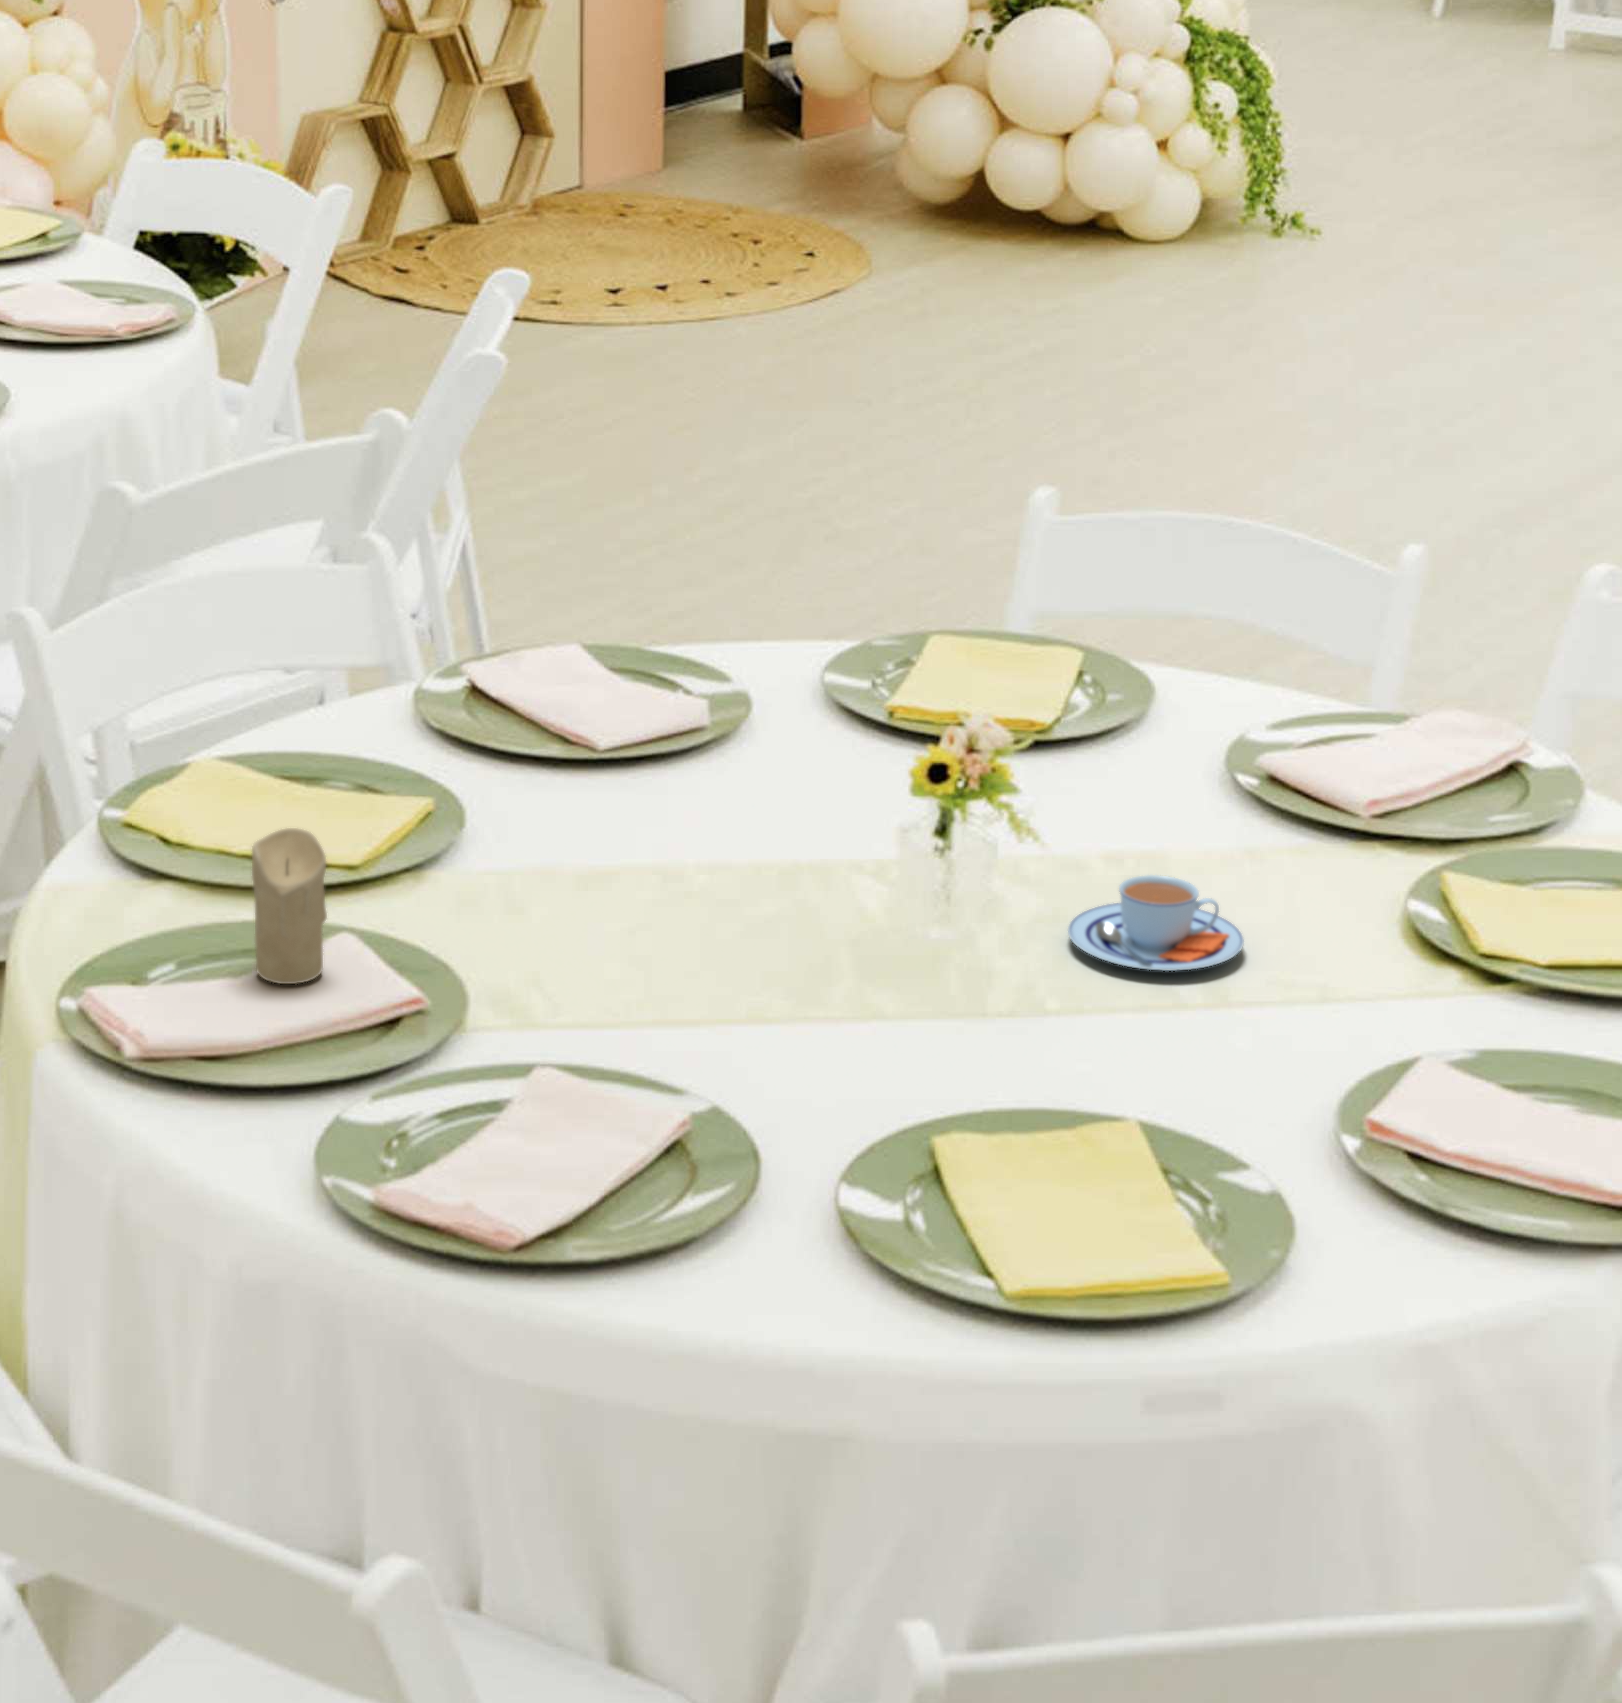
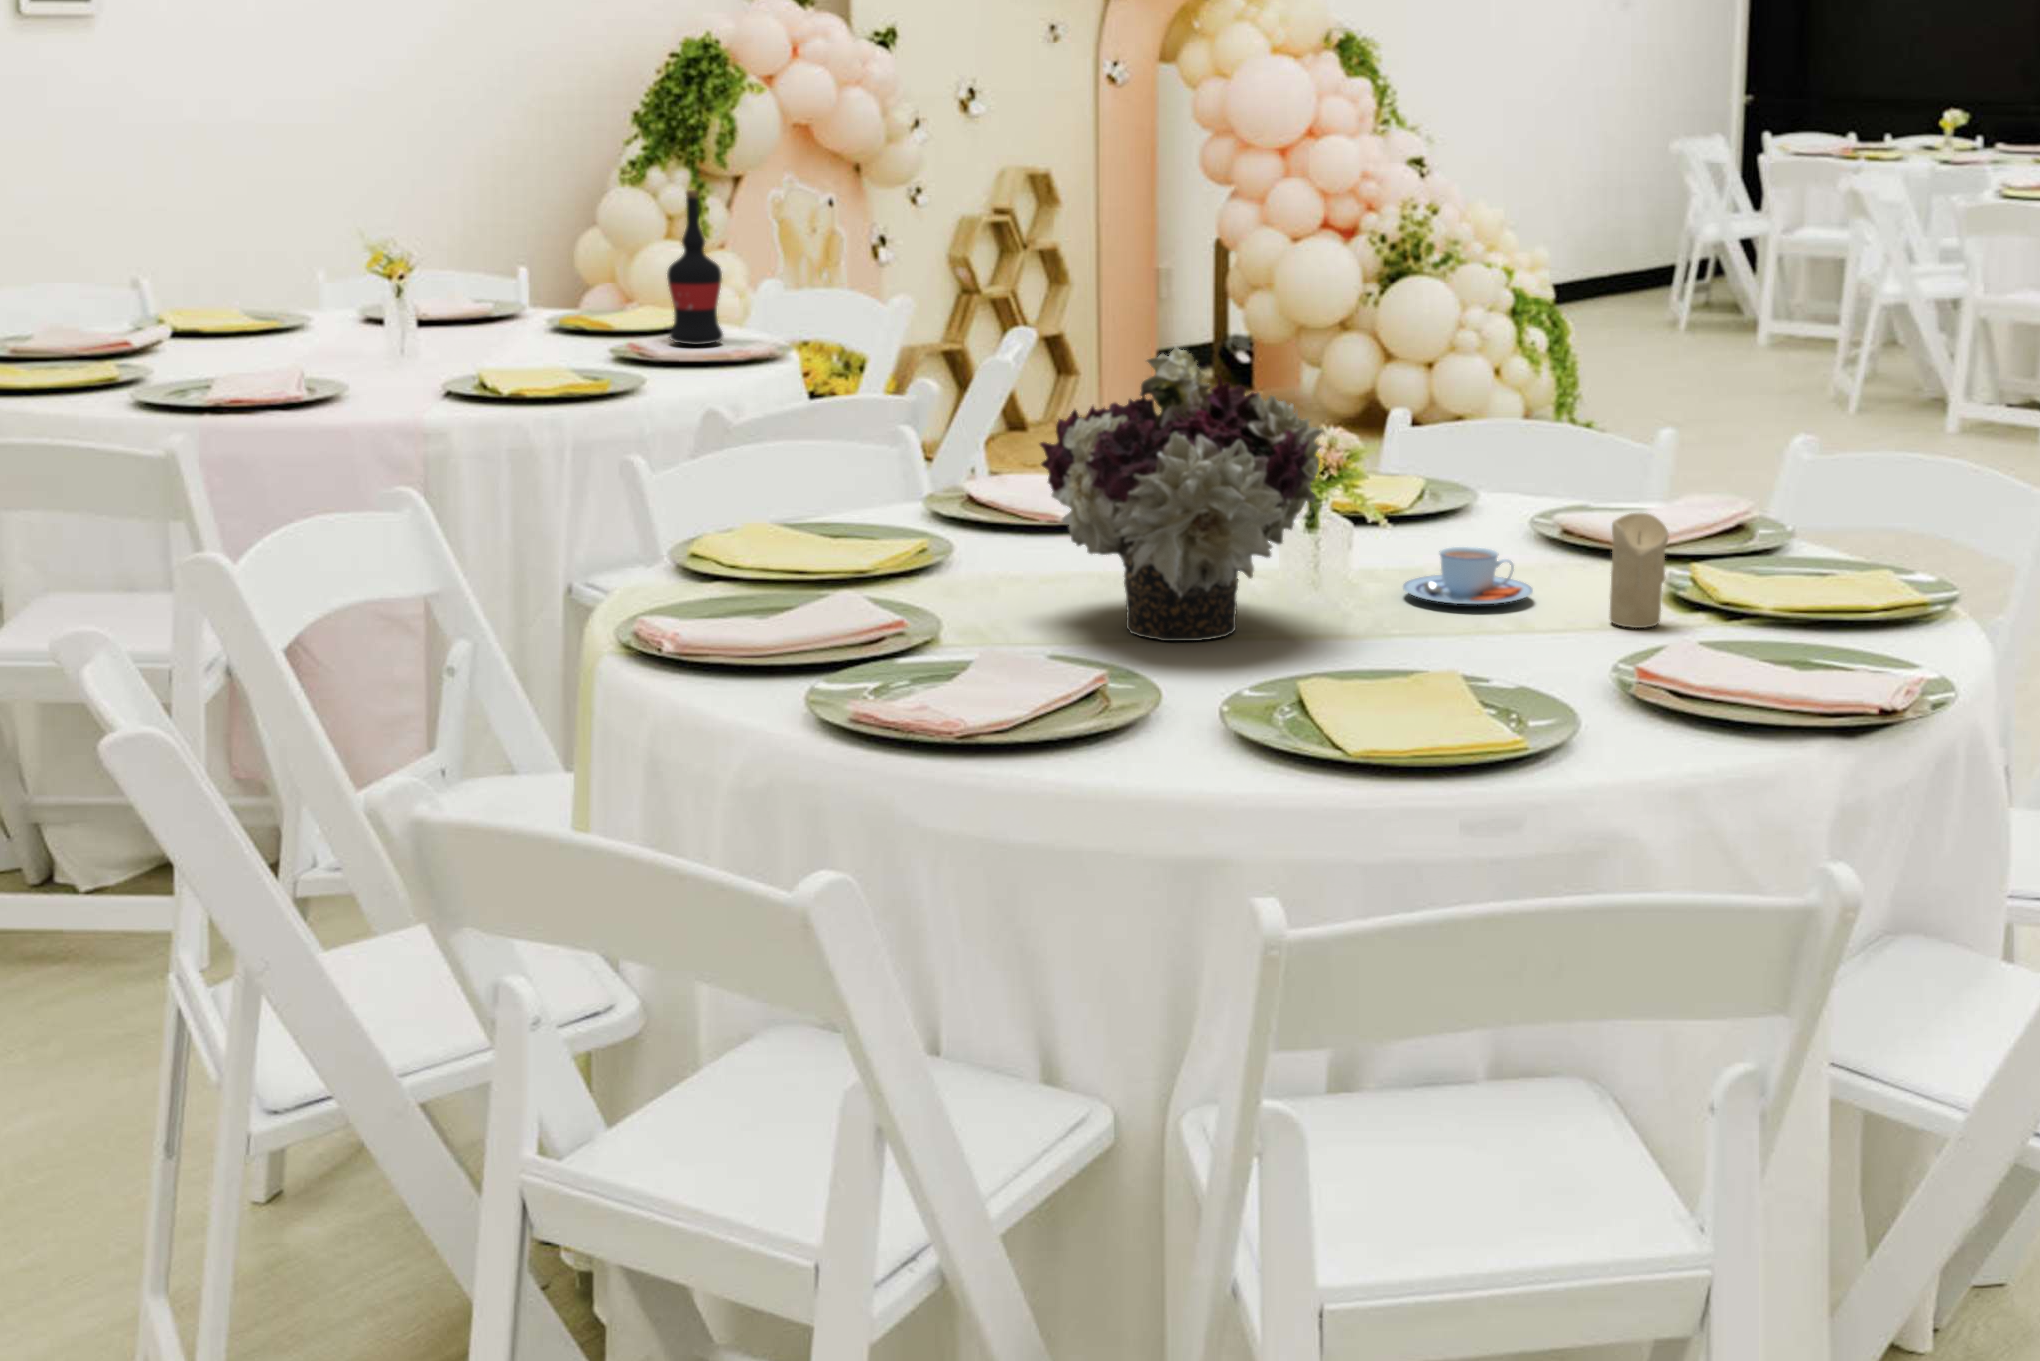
wine bottle: none [19,84,97,301] -> present [667,190,723,345]
flower arrangement: none [592,658,974,1051] -> present [1040,345,1322,641]
candle: present [252,828,327,984] -> present [1610,513,1668,628]

